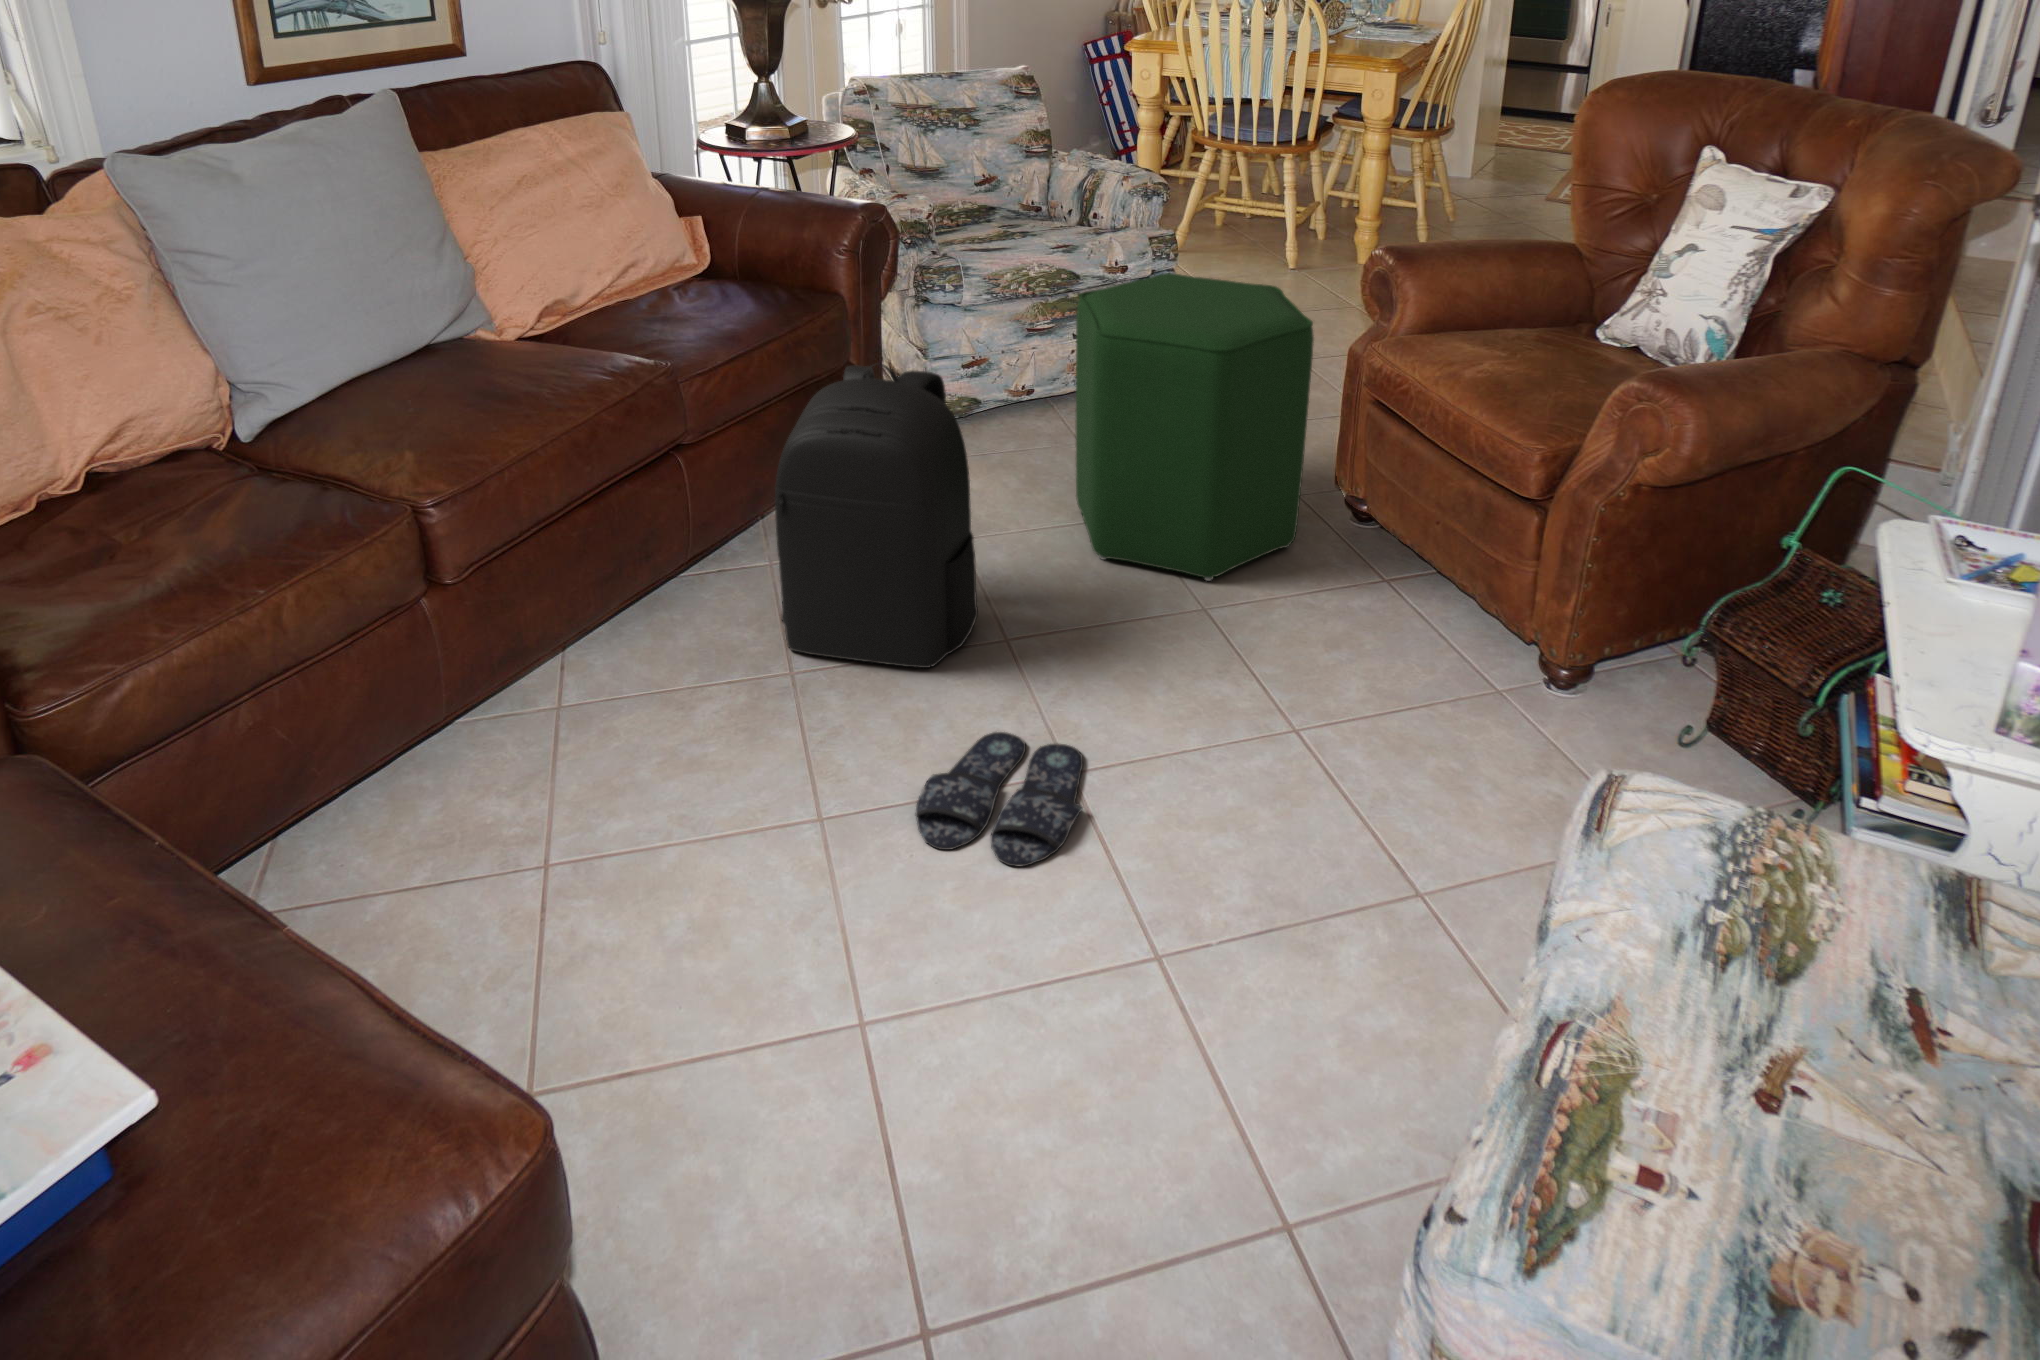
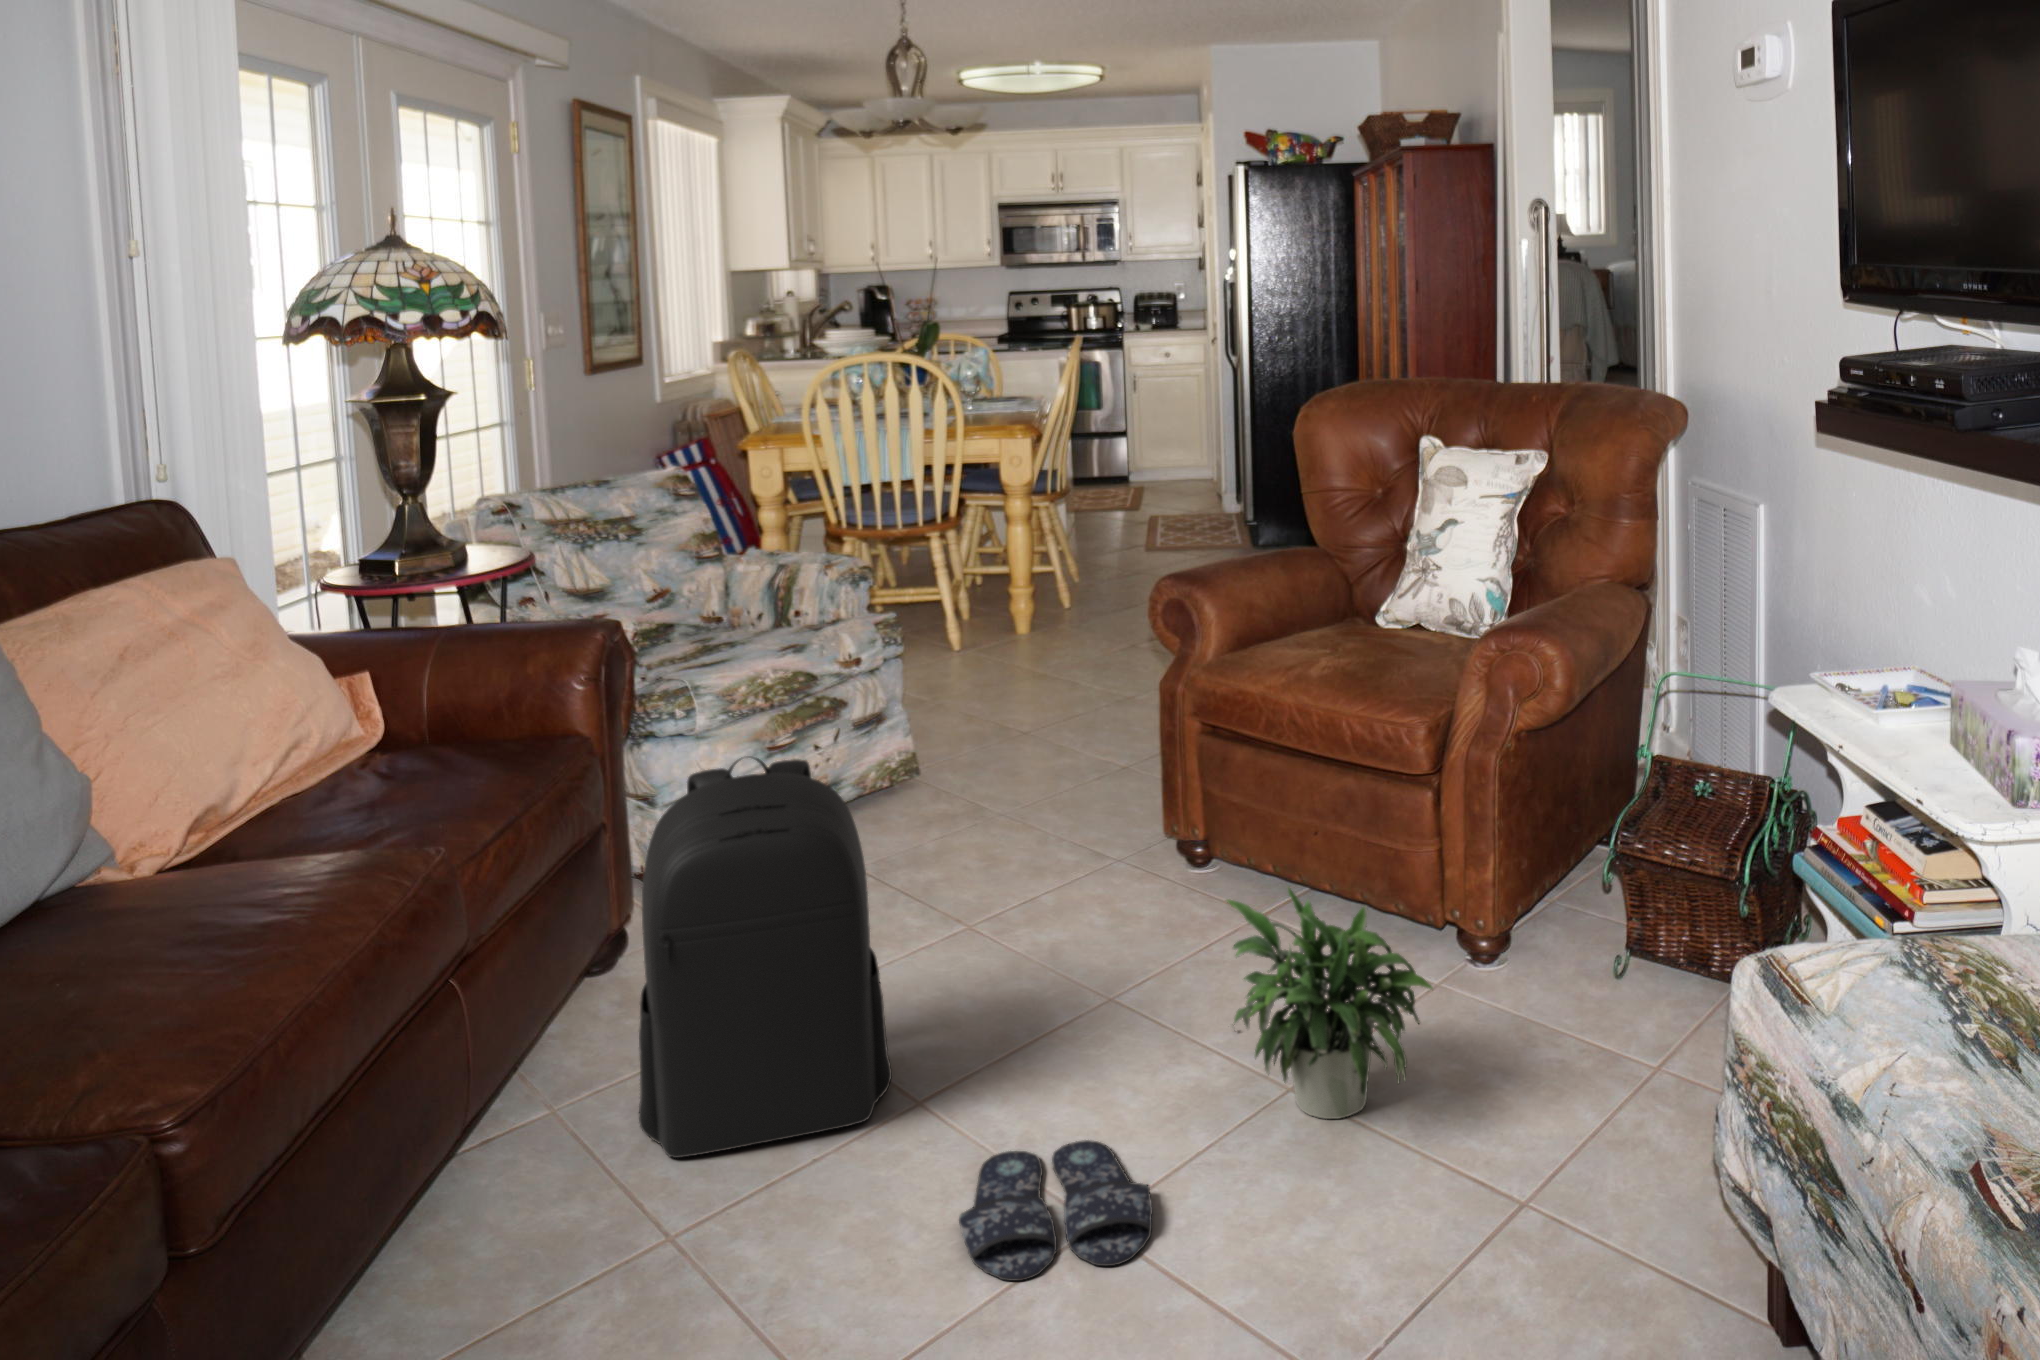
ottoman: present [1076,273,1314,581] -> none [888,628,1163,970]
potted plant: none [1206,589,1393,808] -> present [1227,888,1433,1119]

